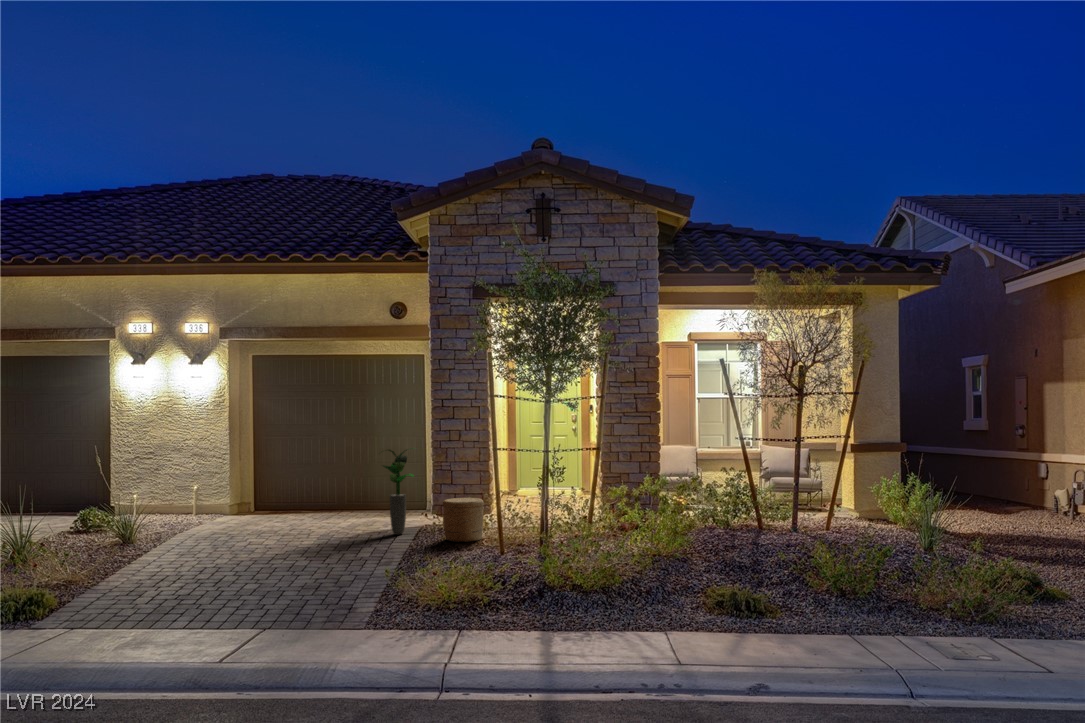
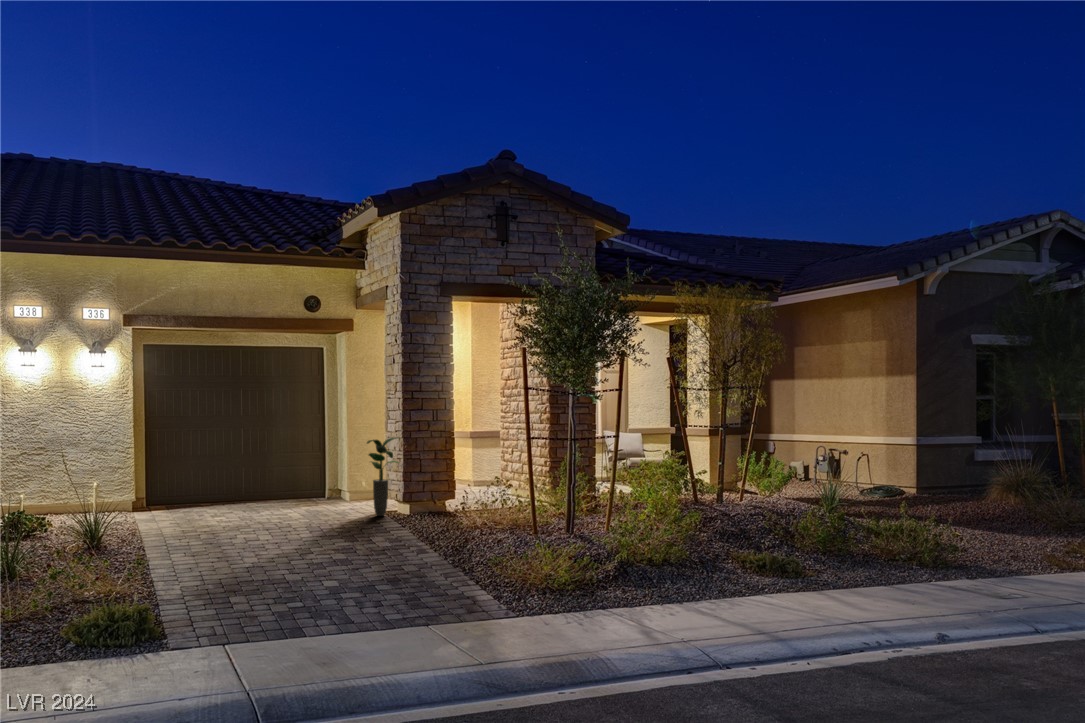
woven basket: present [443,498,484,542] -> none [436,480,472,518]

